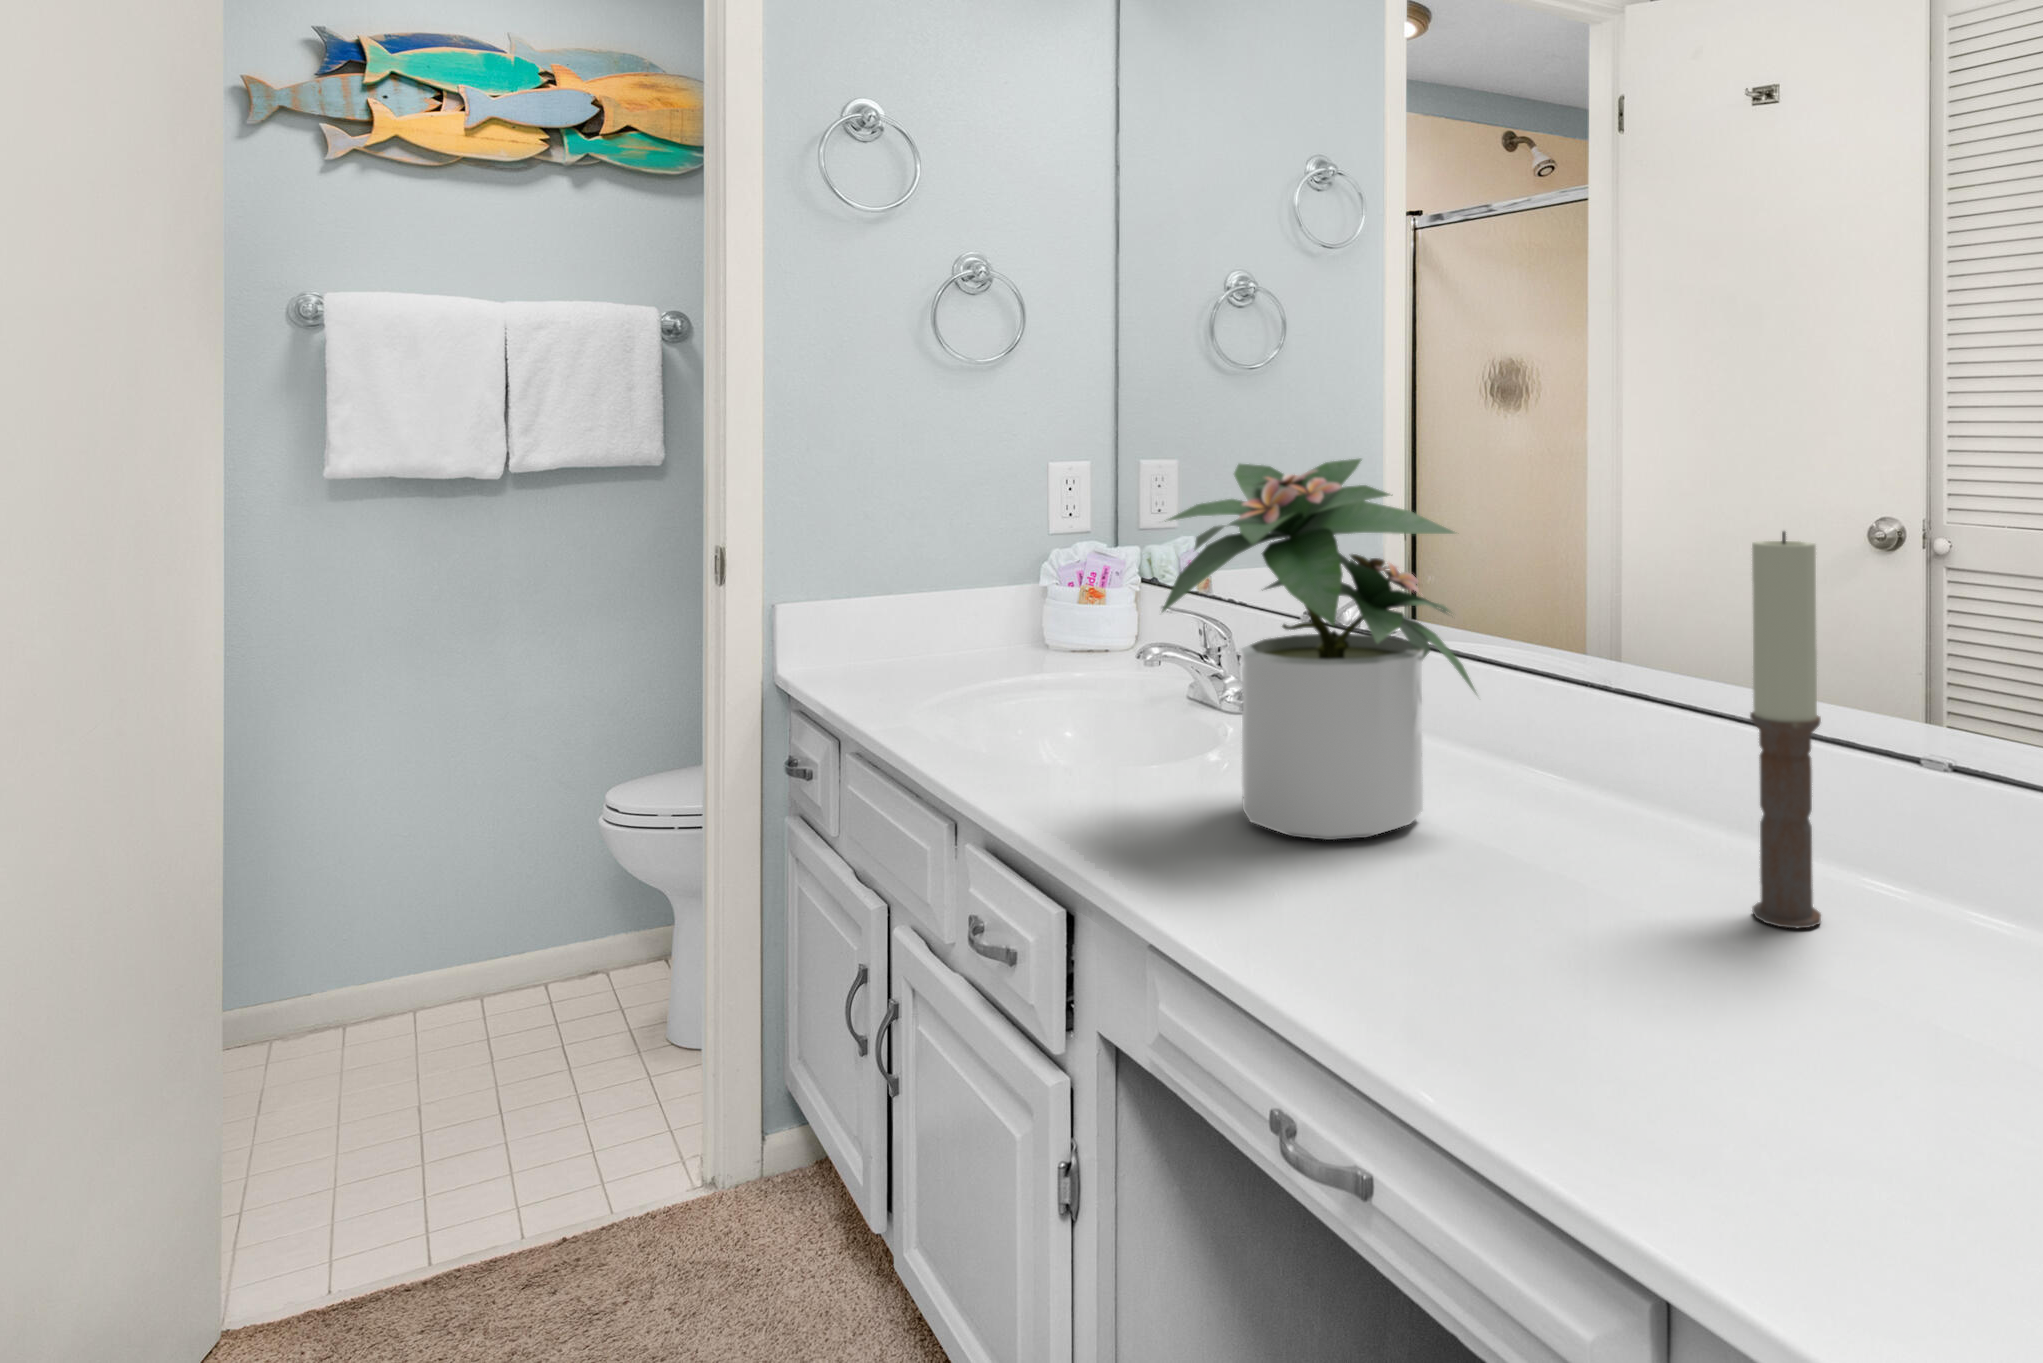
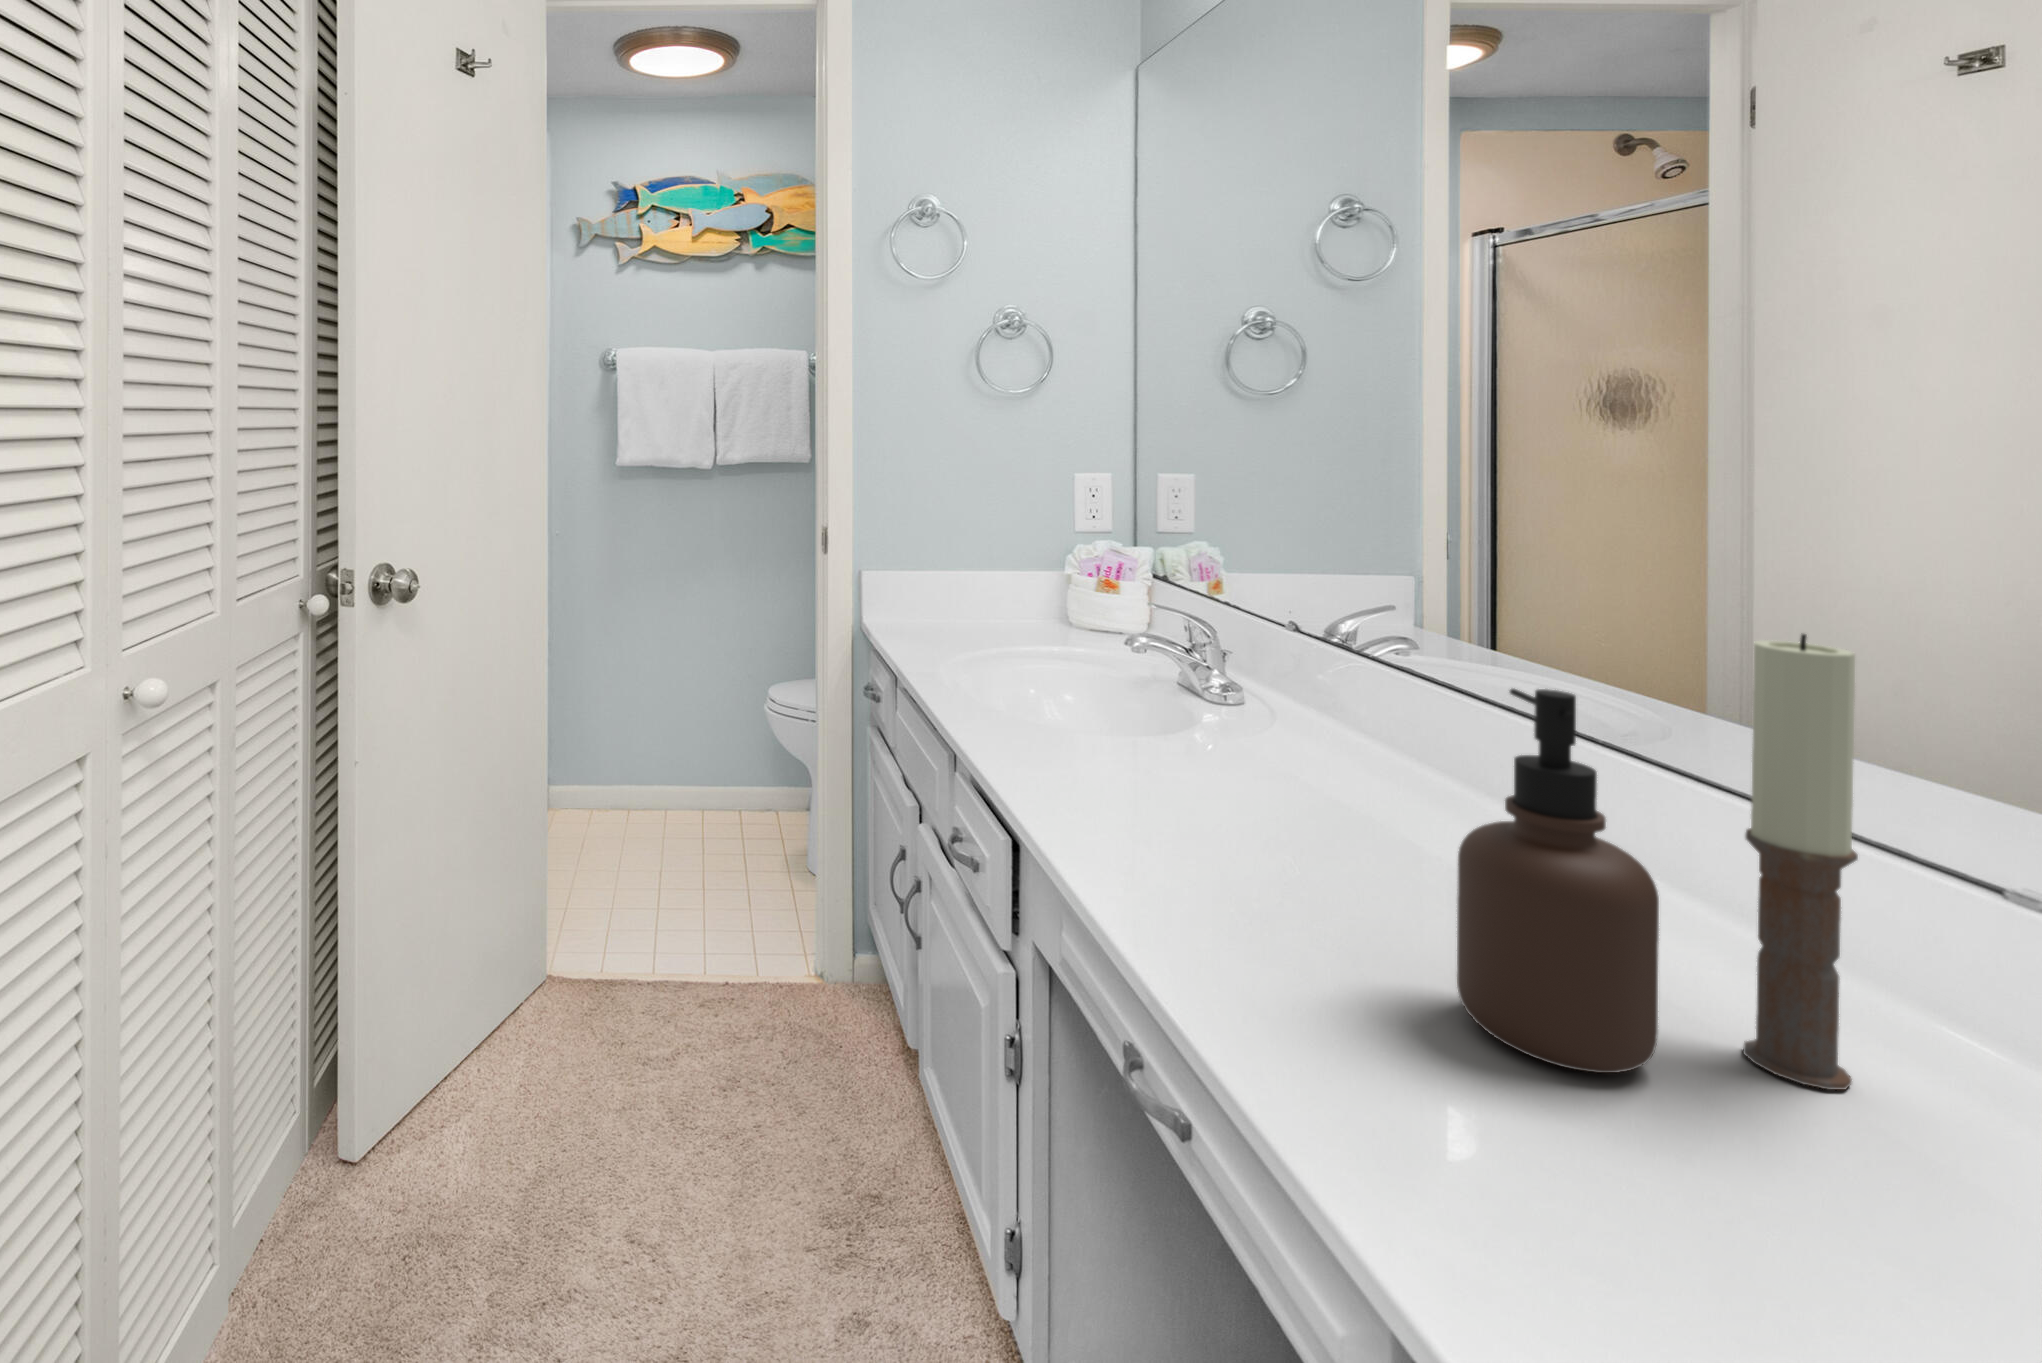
potted plant: present [1162,459,1476,840] -> none [1091,501,1427,851]
soap dispenser: none [1563,604,1717,969] -> present [1457,689,1659,1073]

